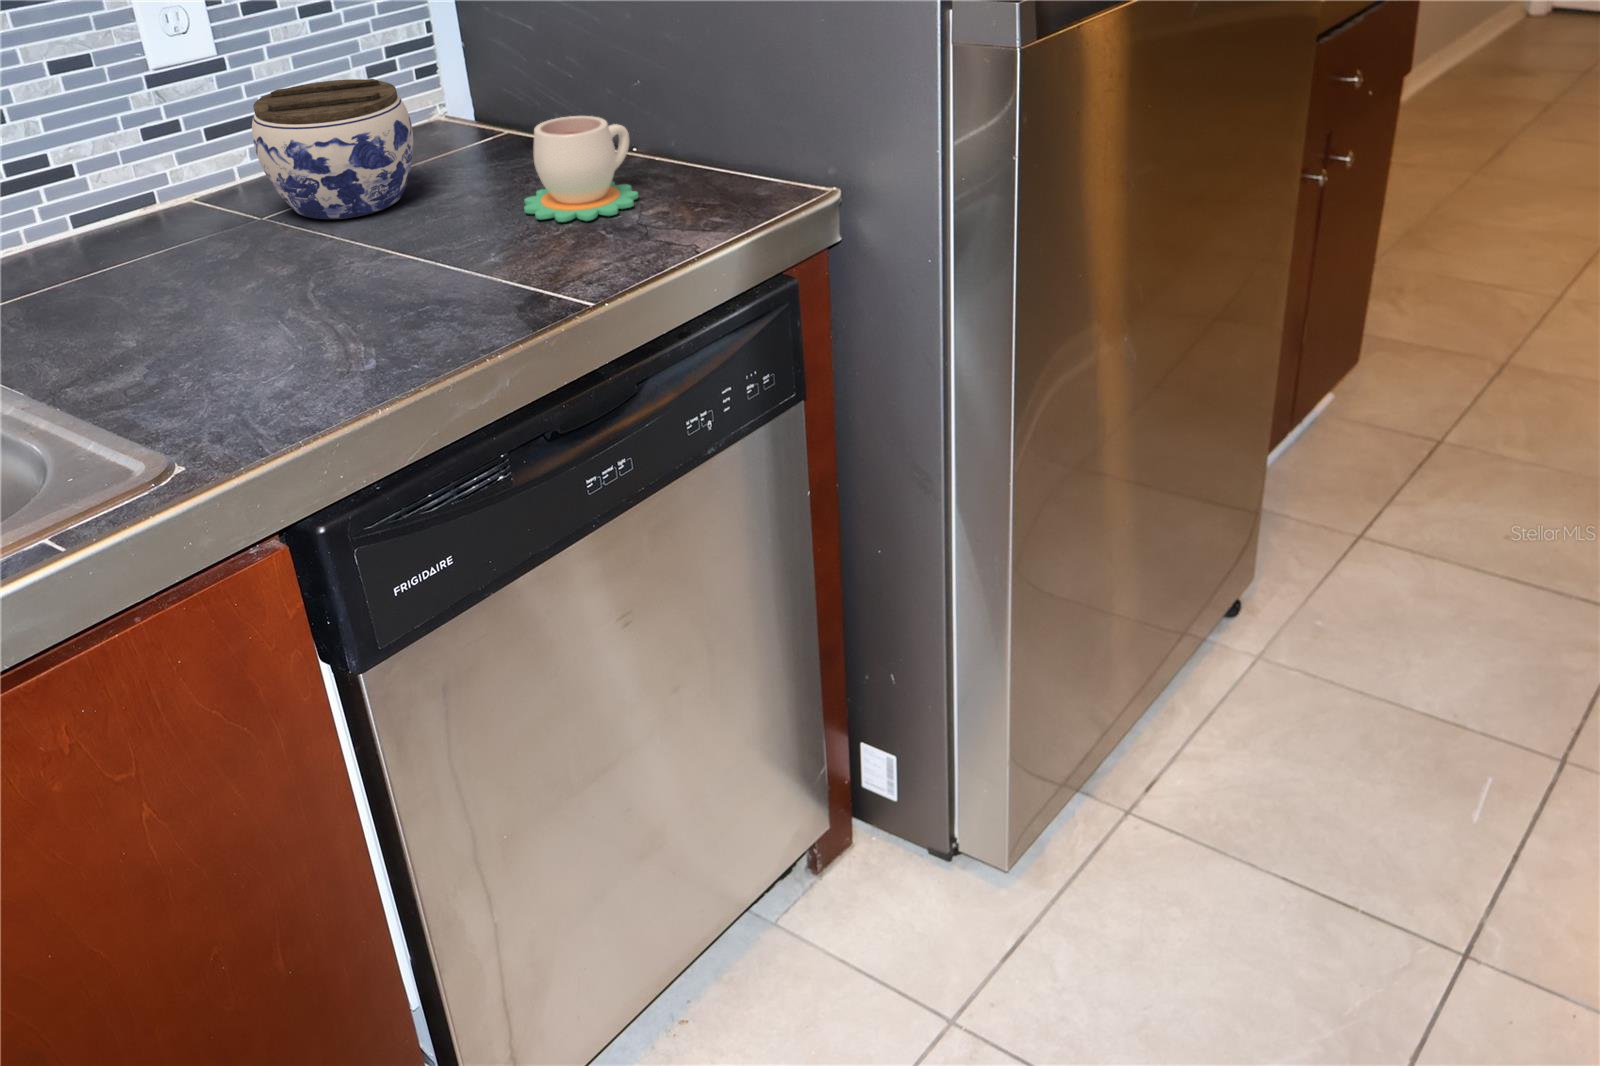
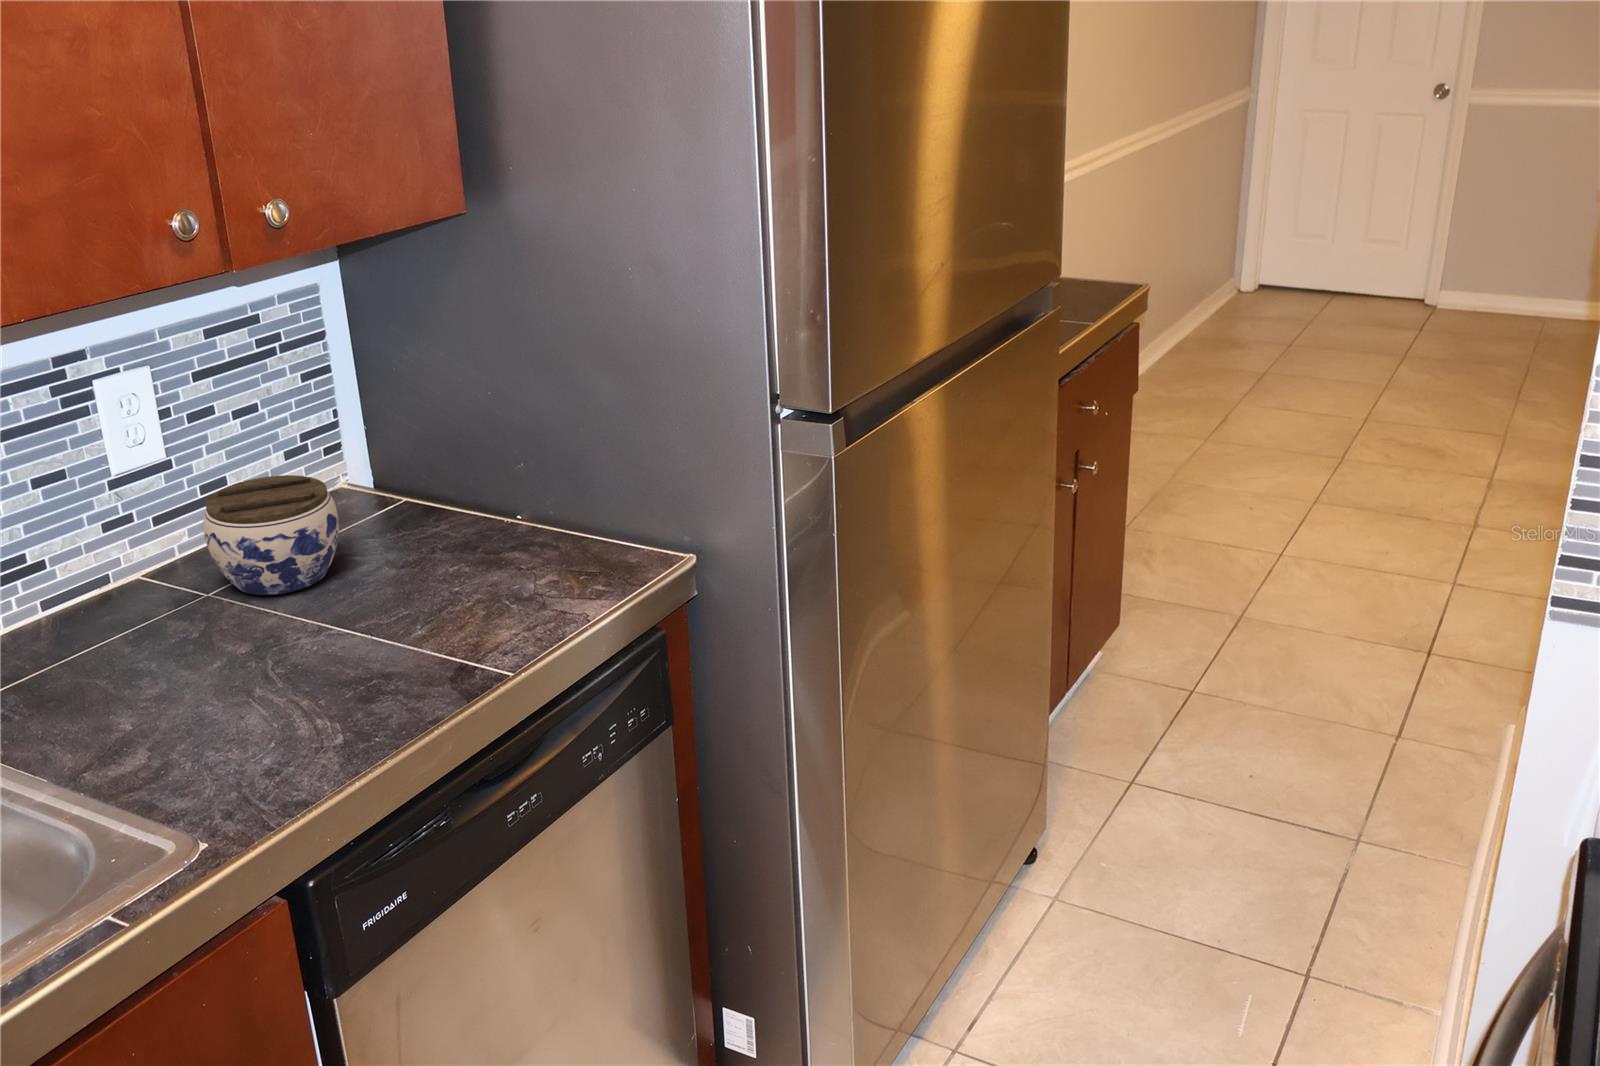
mug: present [524,116,638,222] -> none [435,504,531,594]

